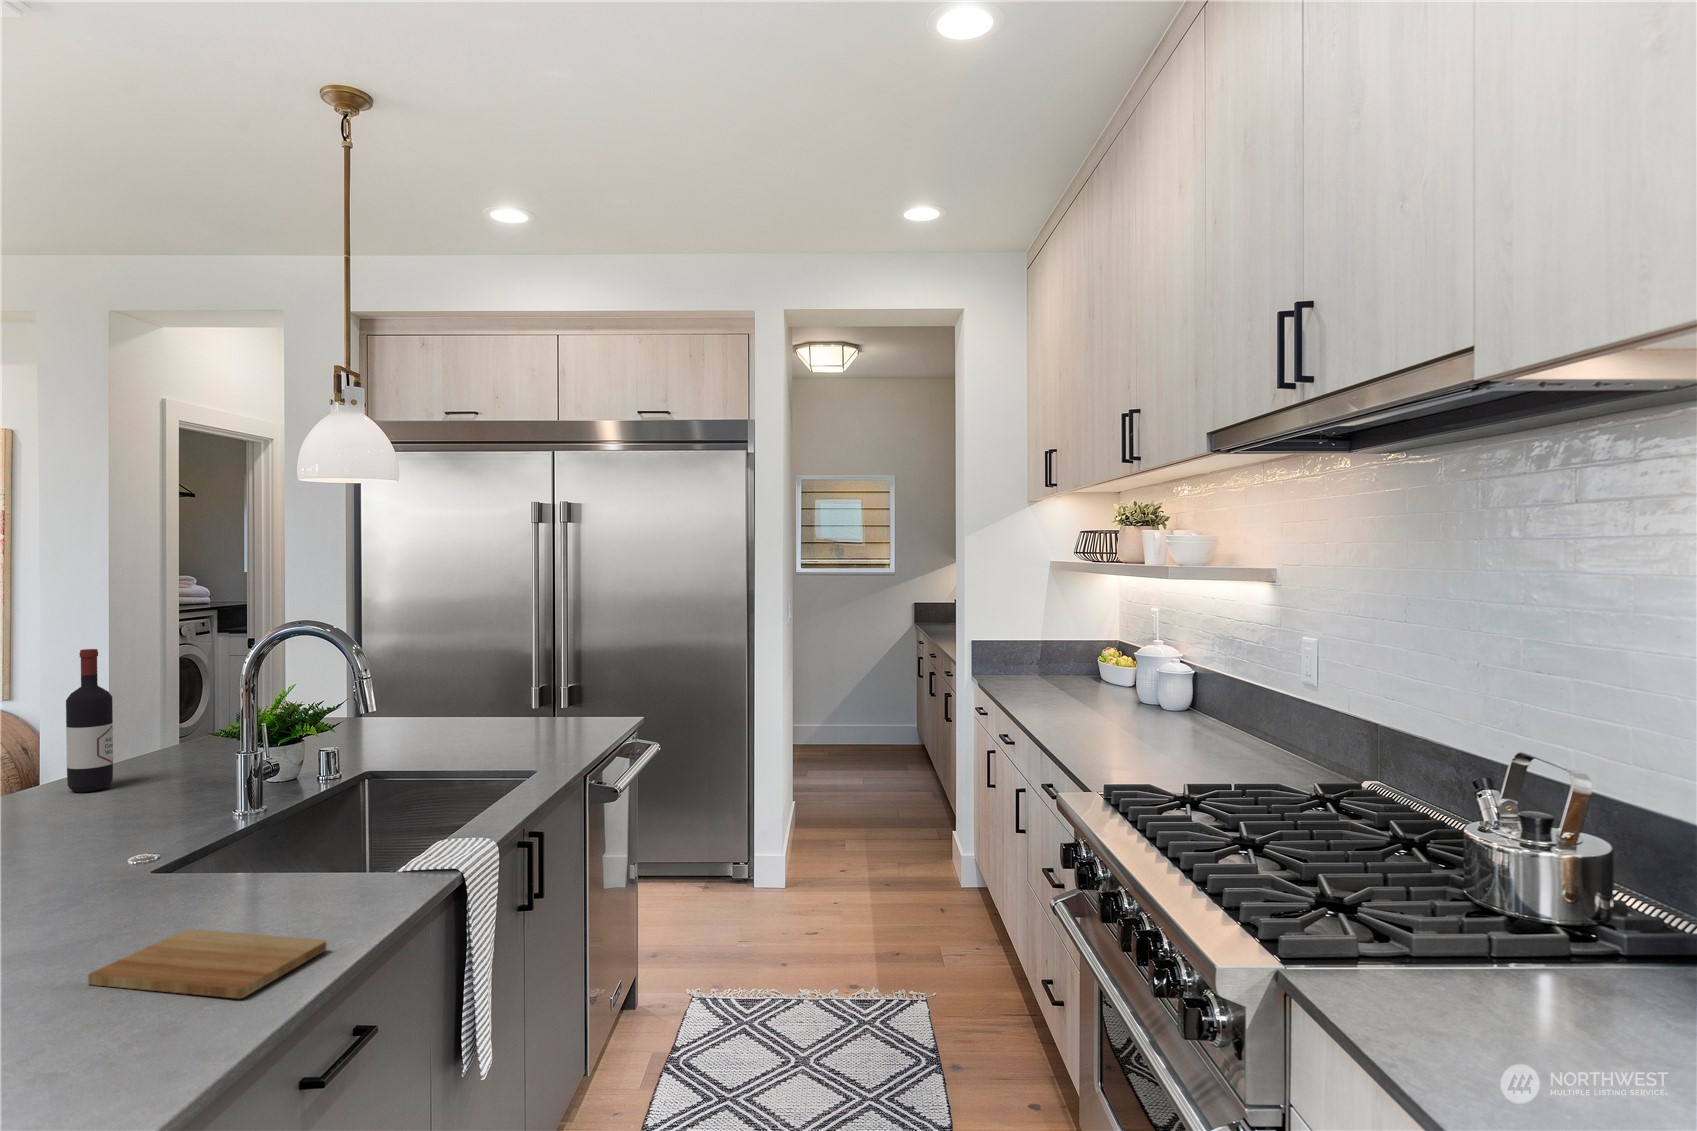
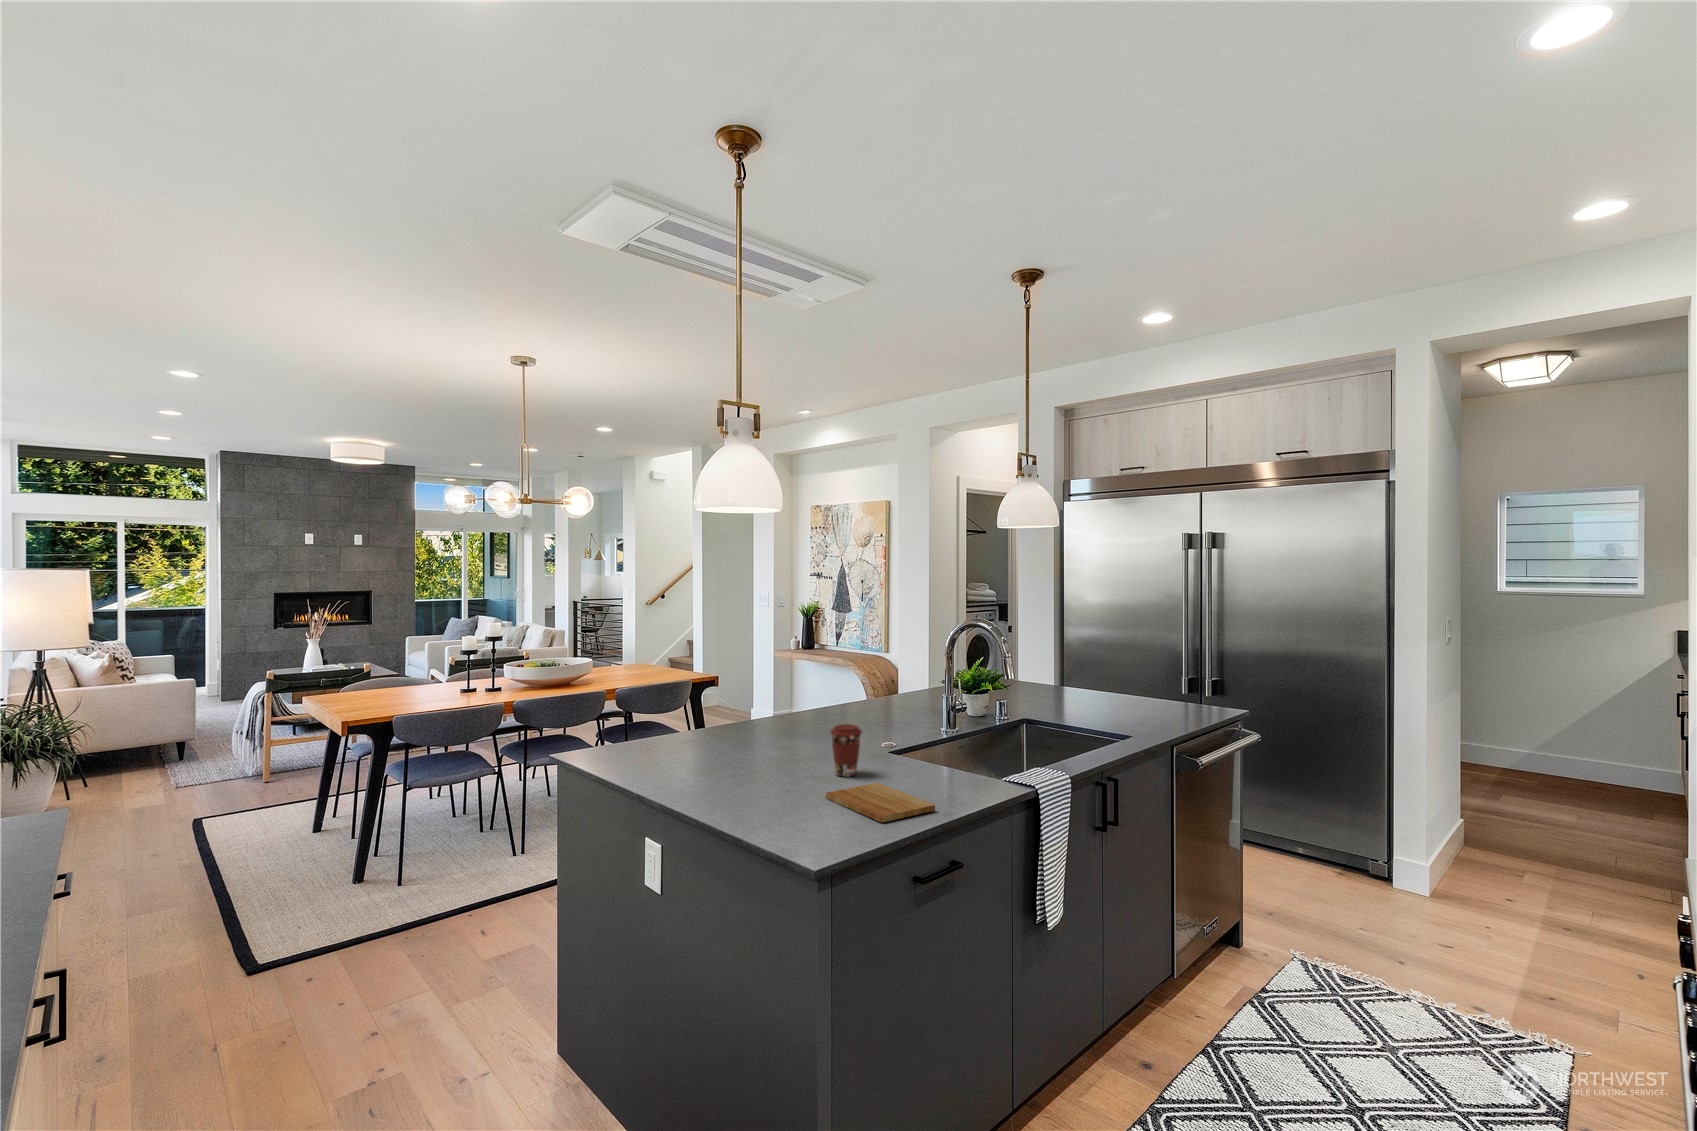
wine bottle: present [66,649,113,792] -> none [870,625,892,707]
coffee cup: none [63,835,139,935] -> present [830,724,862,777]

